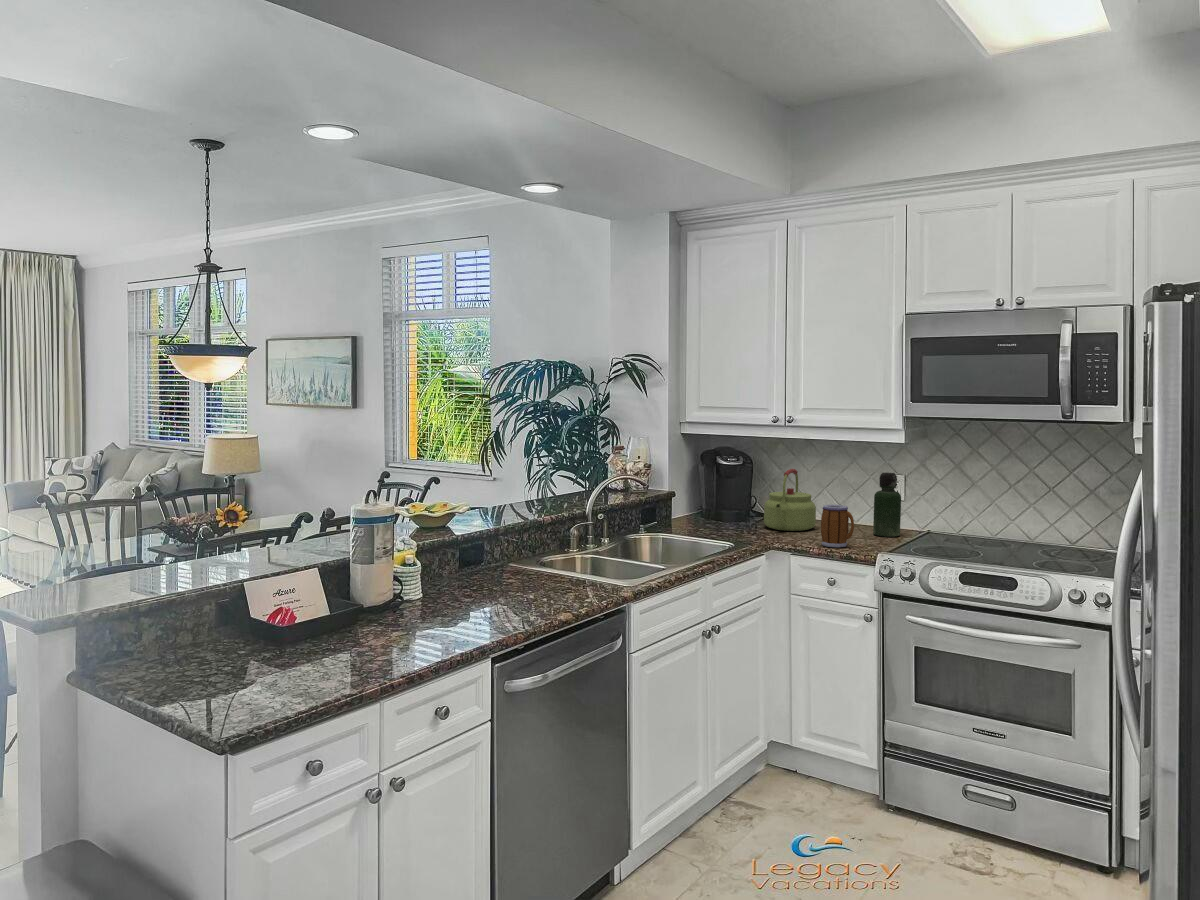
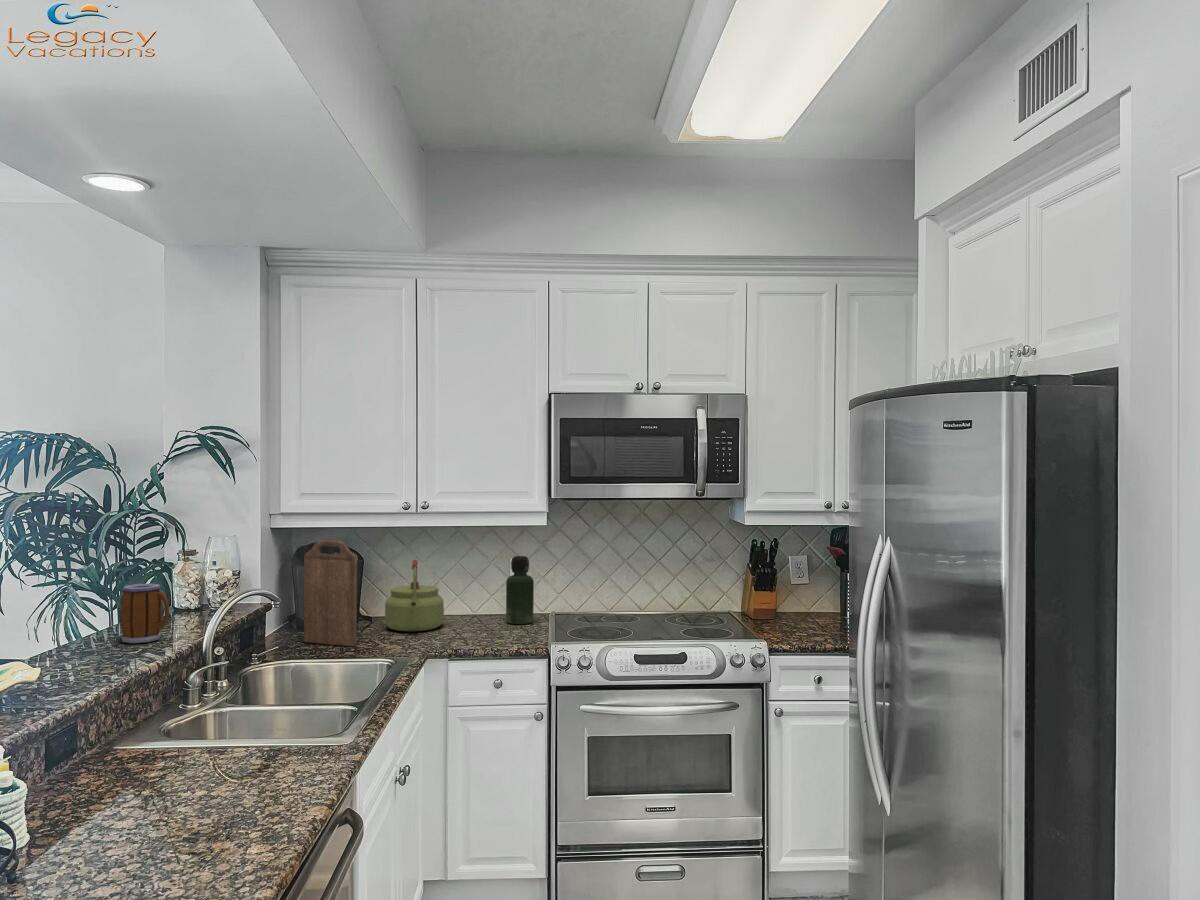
cutting board: none [692,446,726,534] -> present [304,540,357,646]
mug: present [821,505,854,547] -> present [121,583,169,643]

